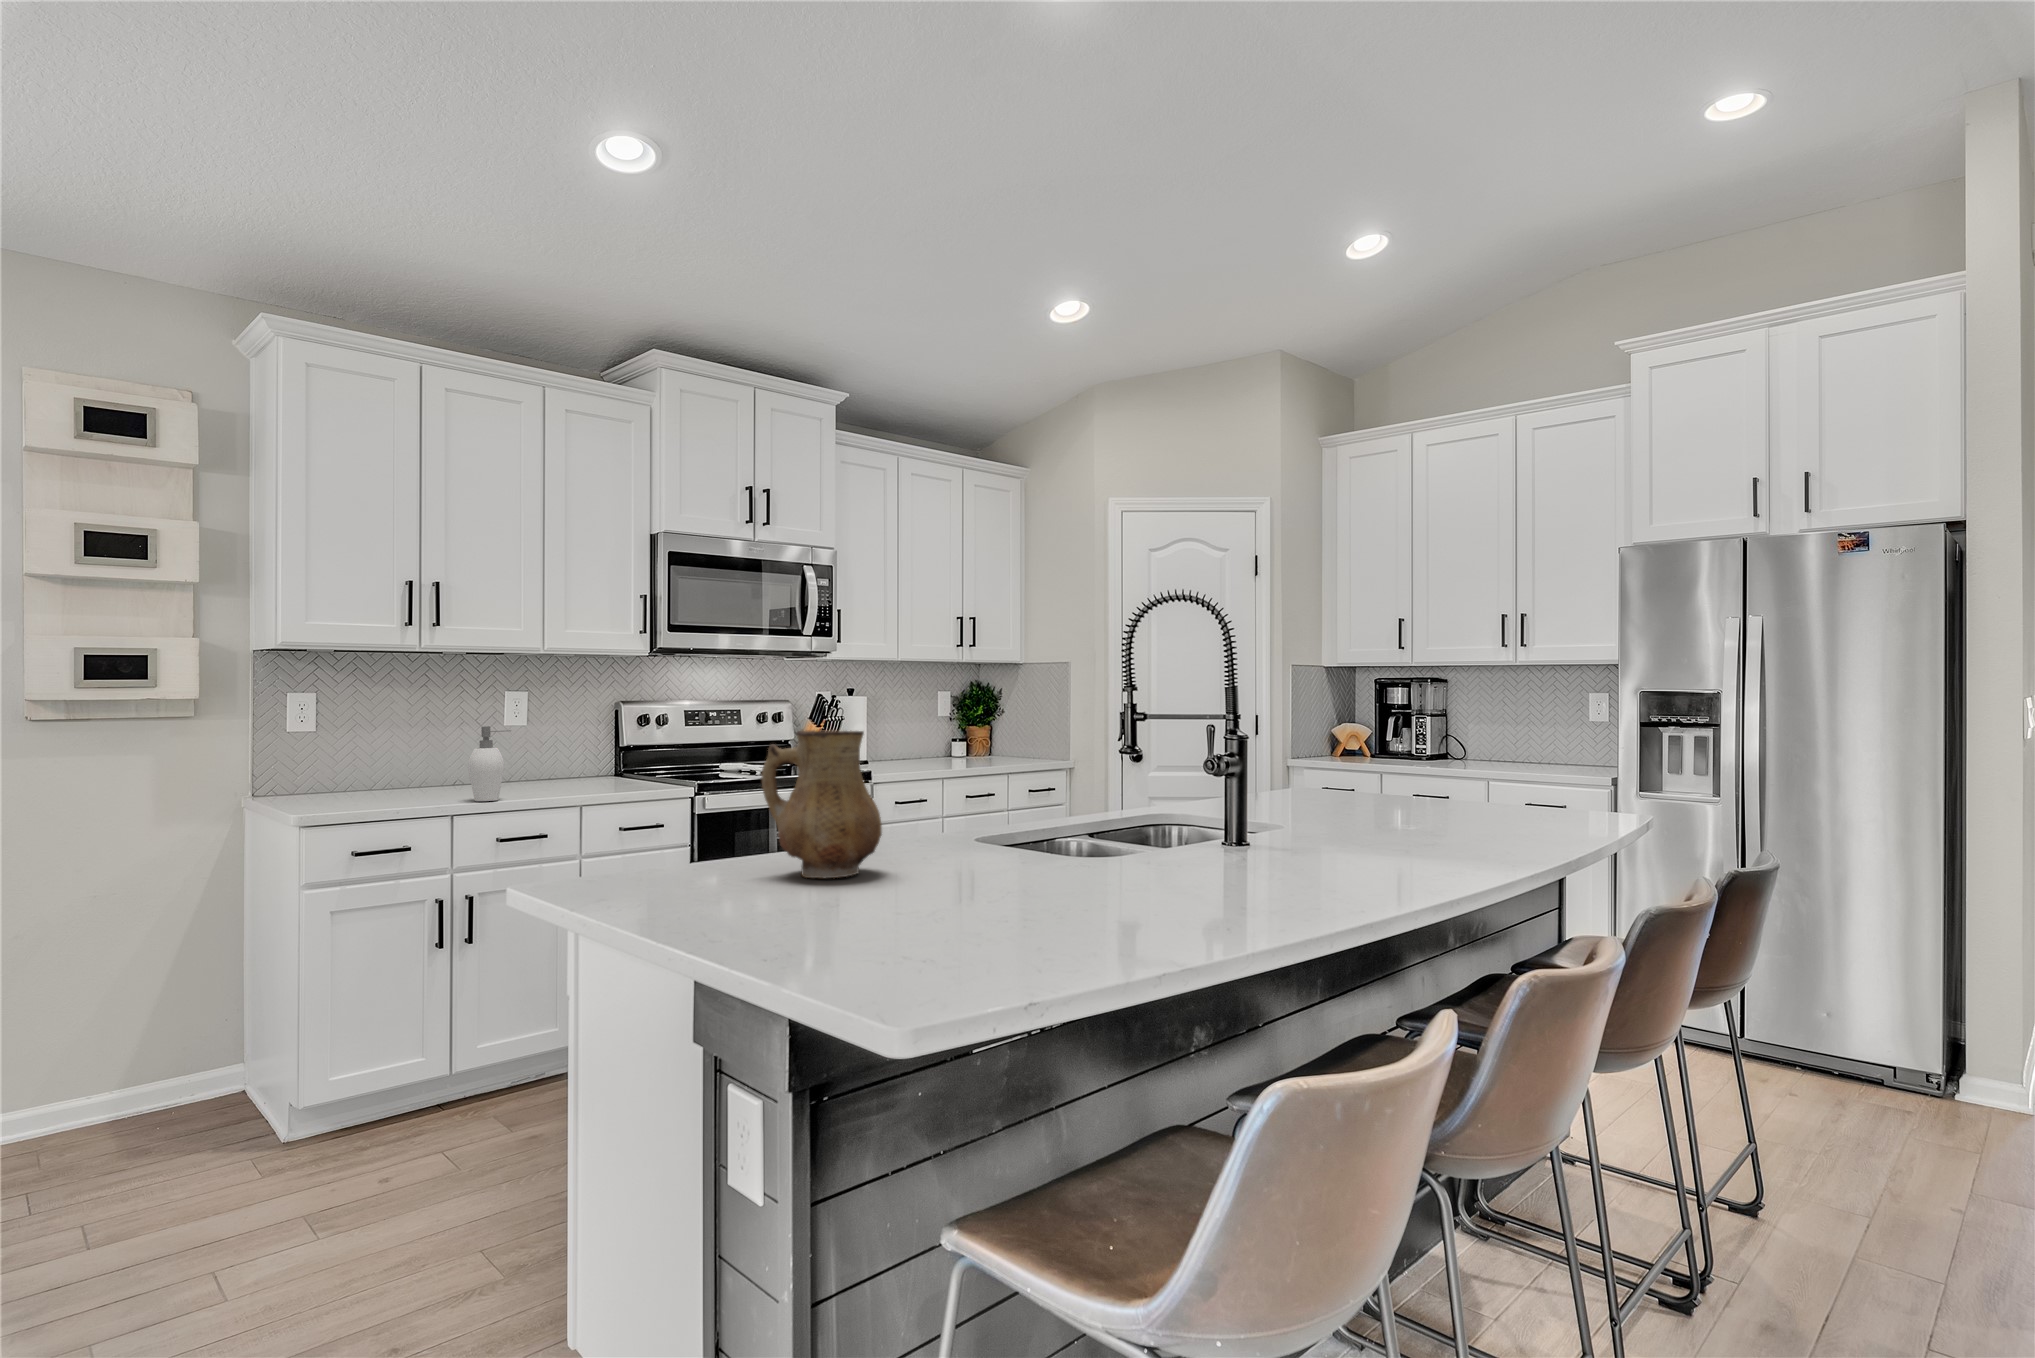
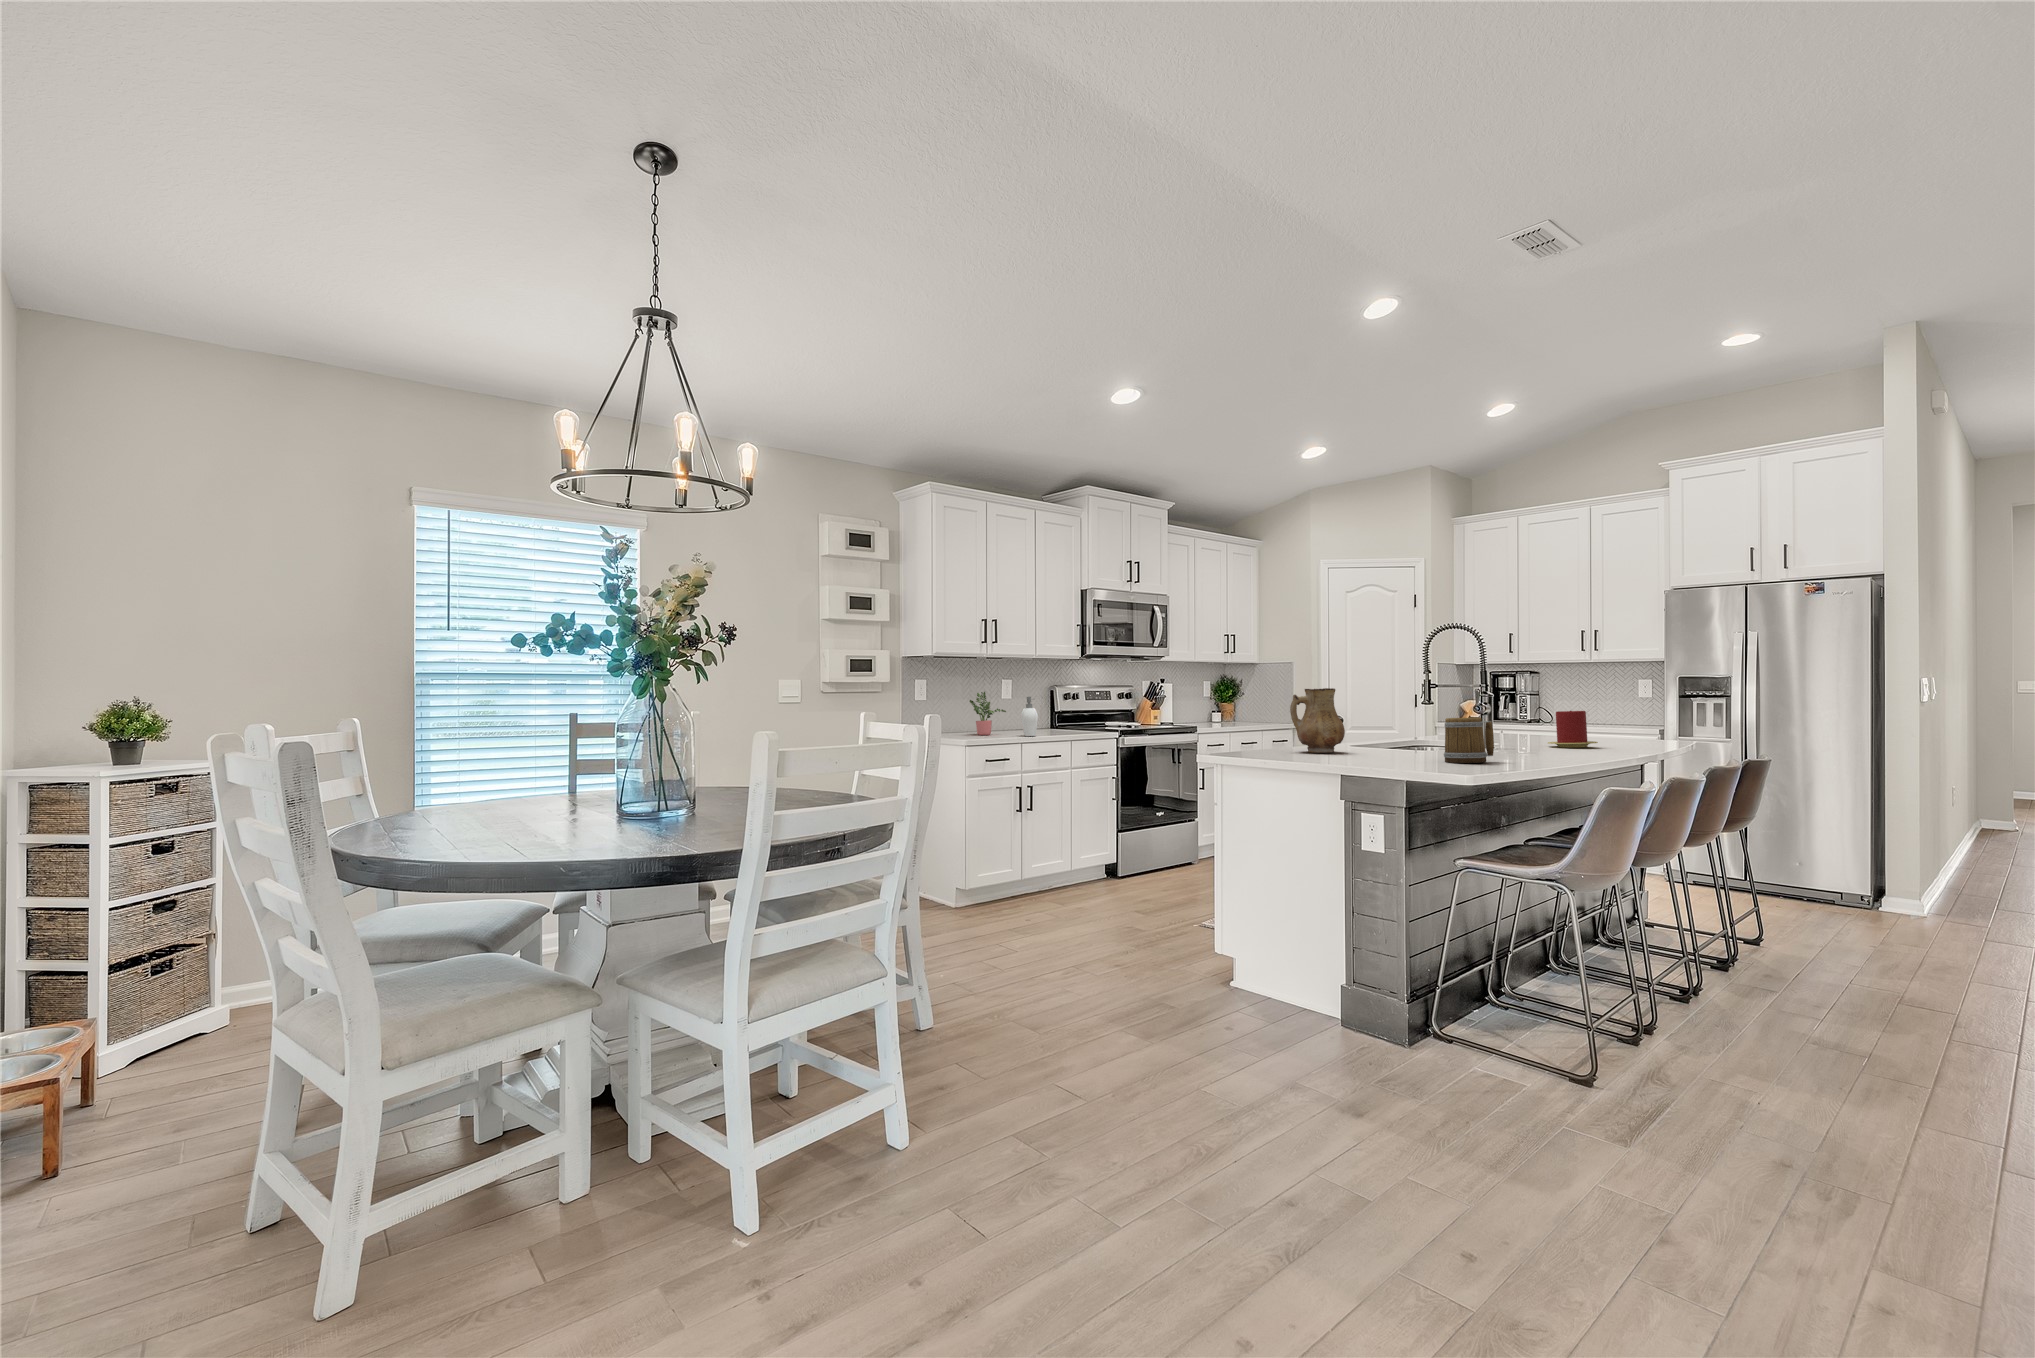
potted plant: none [368,716,454,799] -> present [969,692,1006,735]
candle: none [1356,770,1448,848] -> present [1548,711,1598,748]
mug: none [1006,814,1130,938] -> present [1444,717,1494,763]

